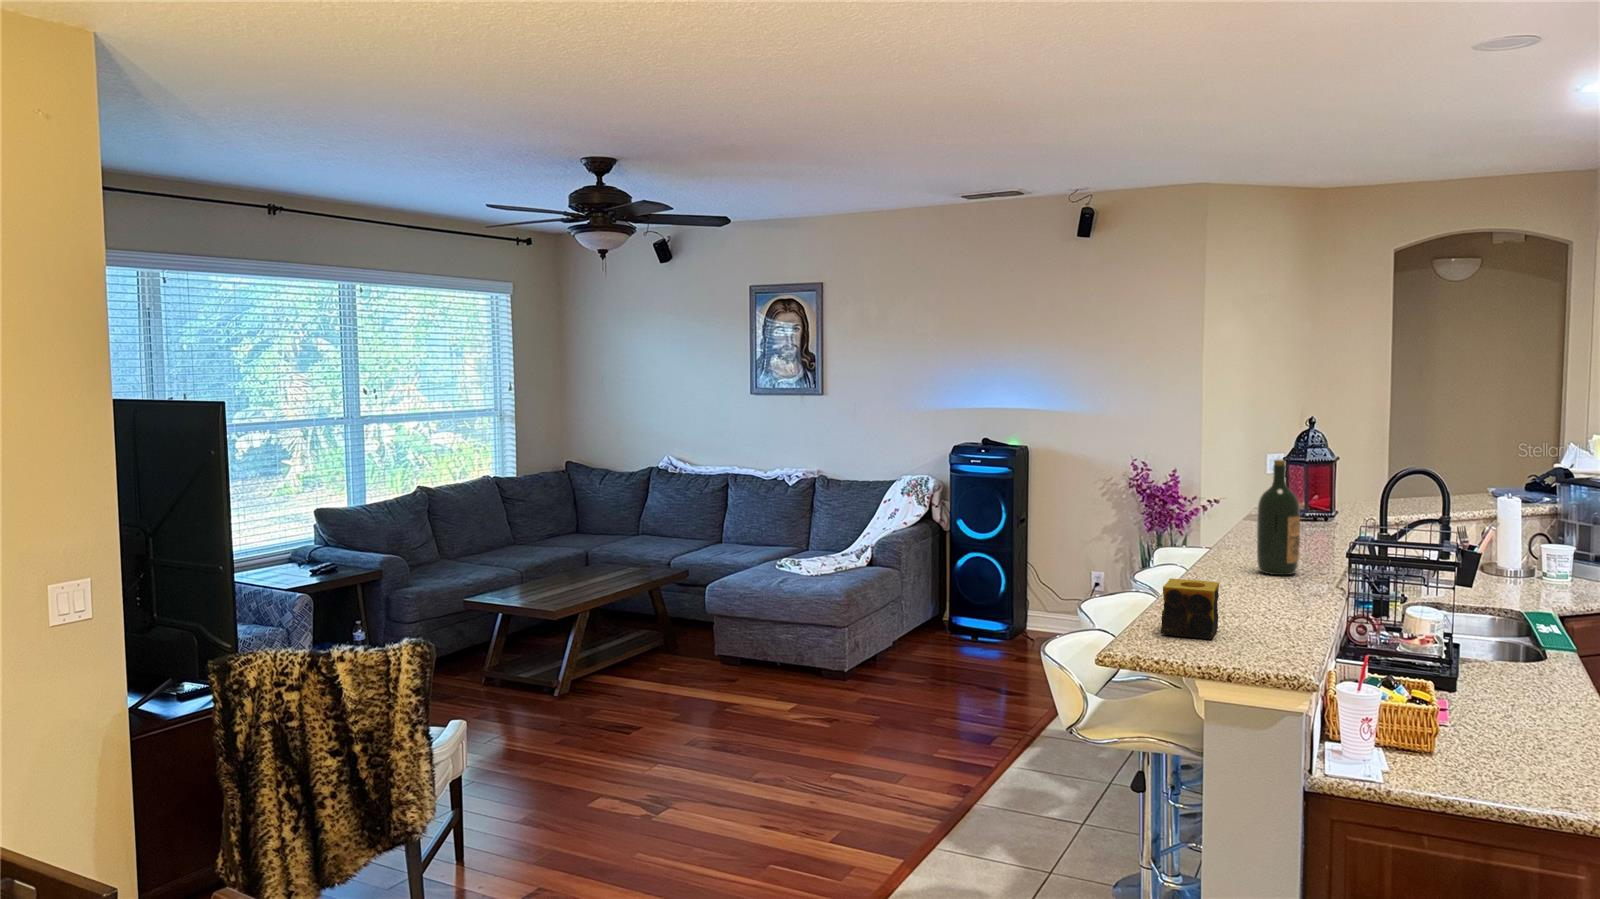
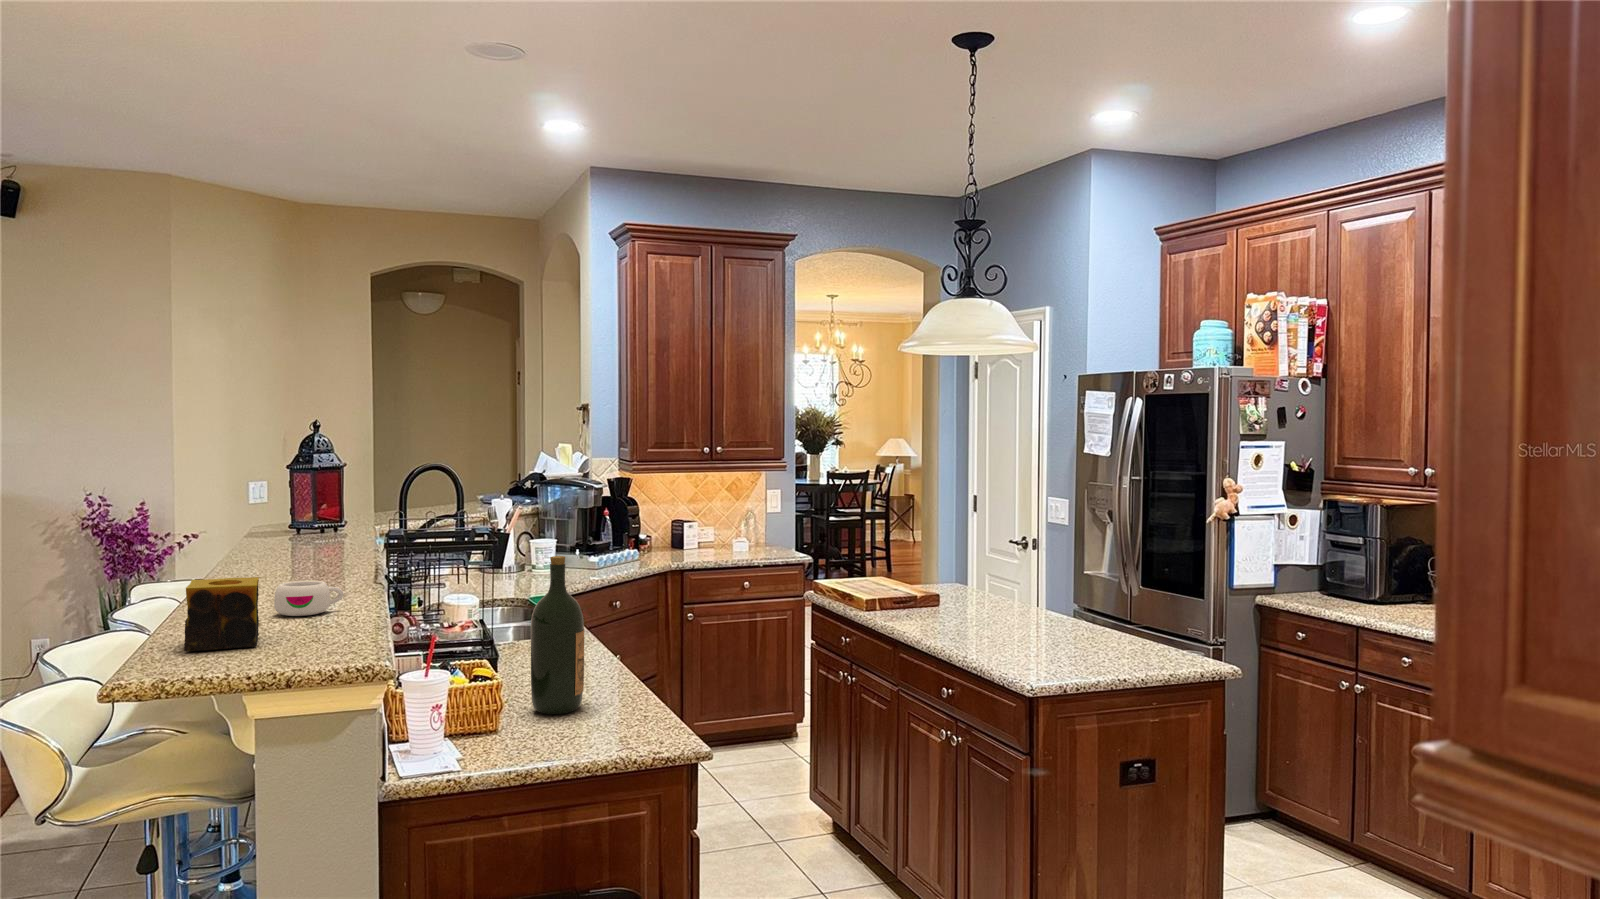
wine bottle: present [1257,460,1300,575] -> present [531,556,584,714]
mug: none [1238,583,1296,614] -> present [274,580,343,616]

